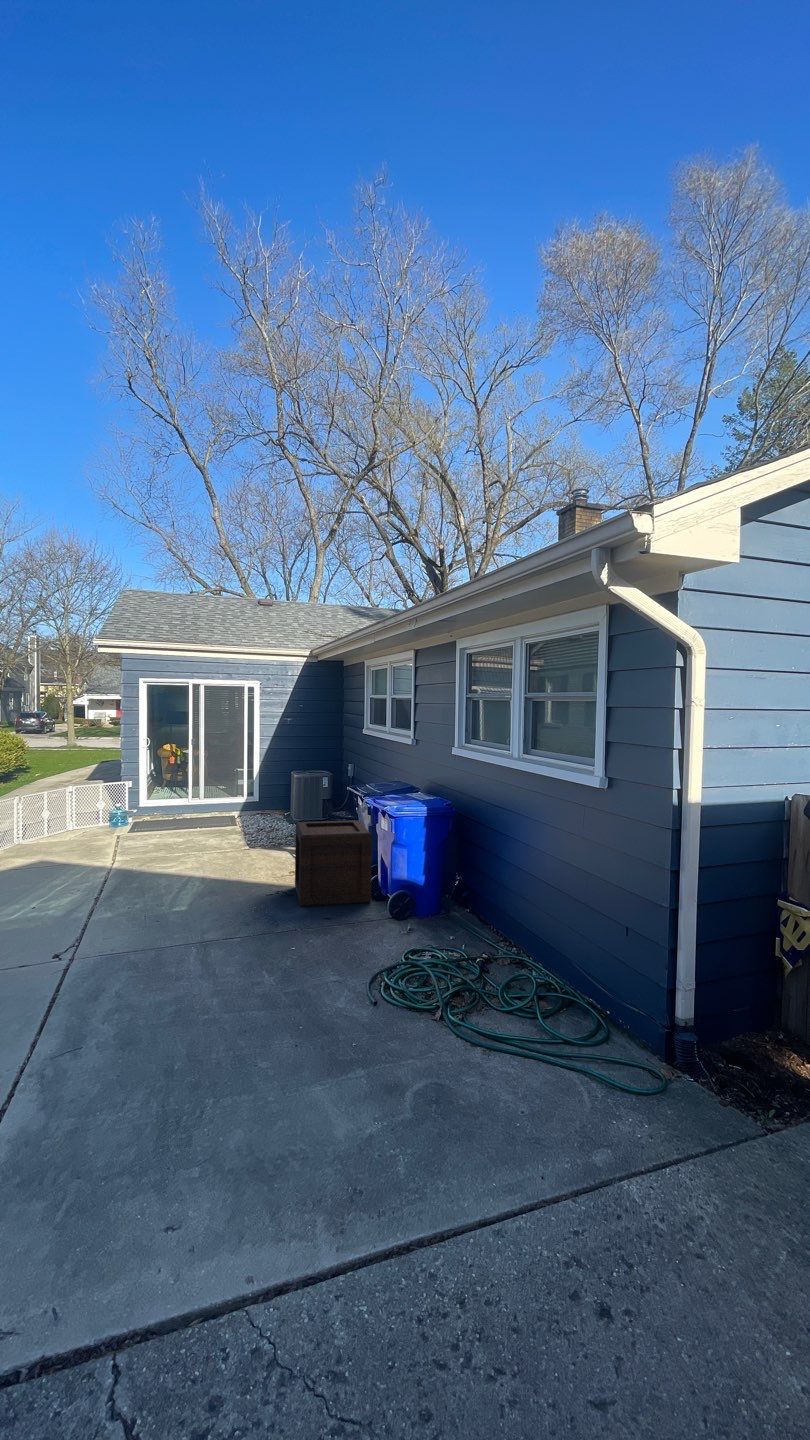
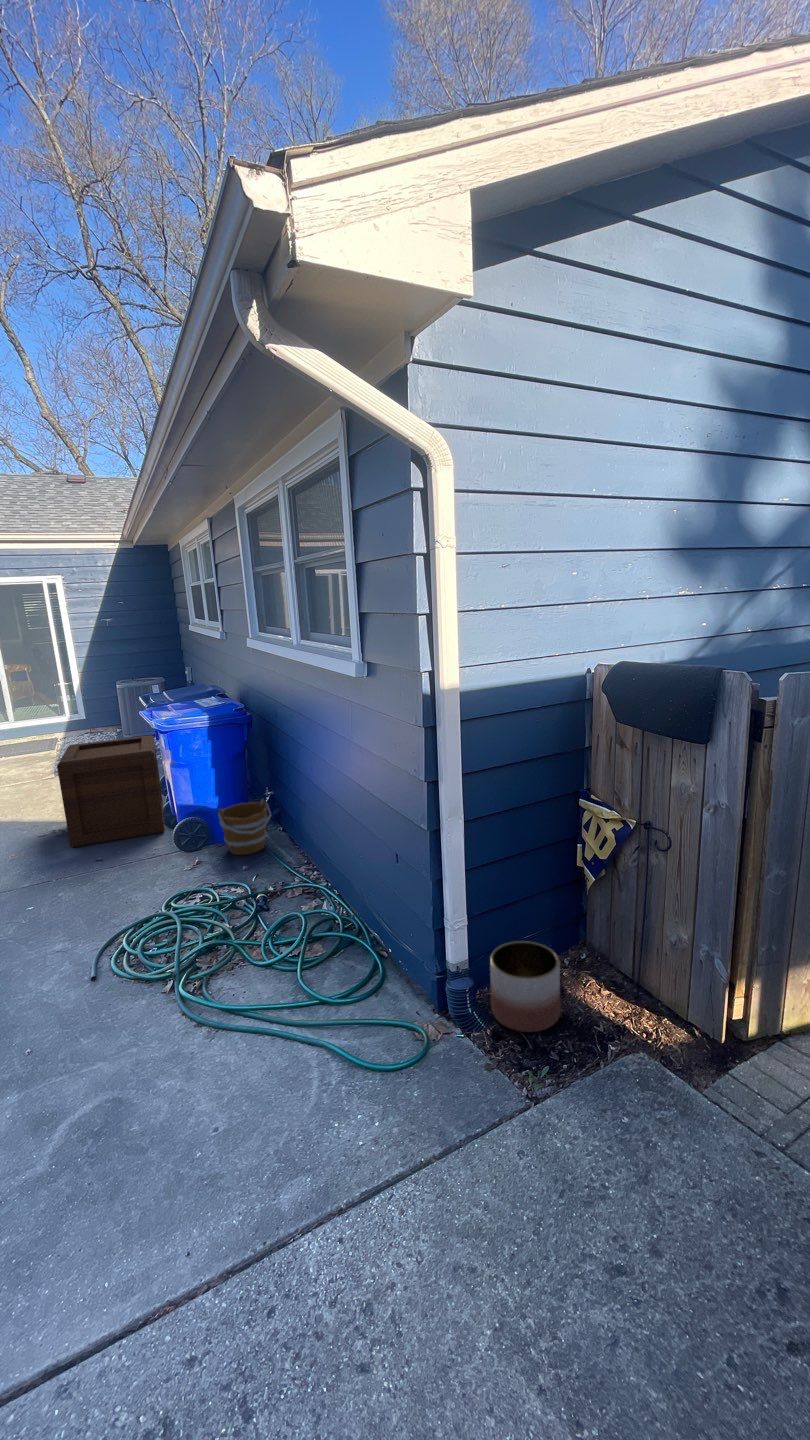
bucket: none [429,882,471,927] -> present [218,799,271,855]
planter: none [709,1009,770,1081] -> present [490,941,561,1032]

